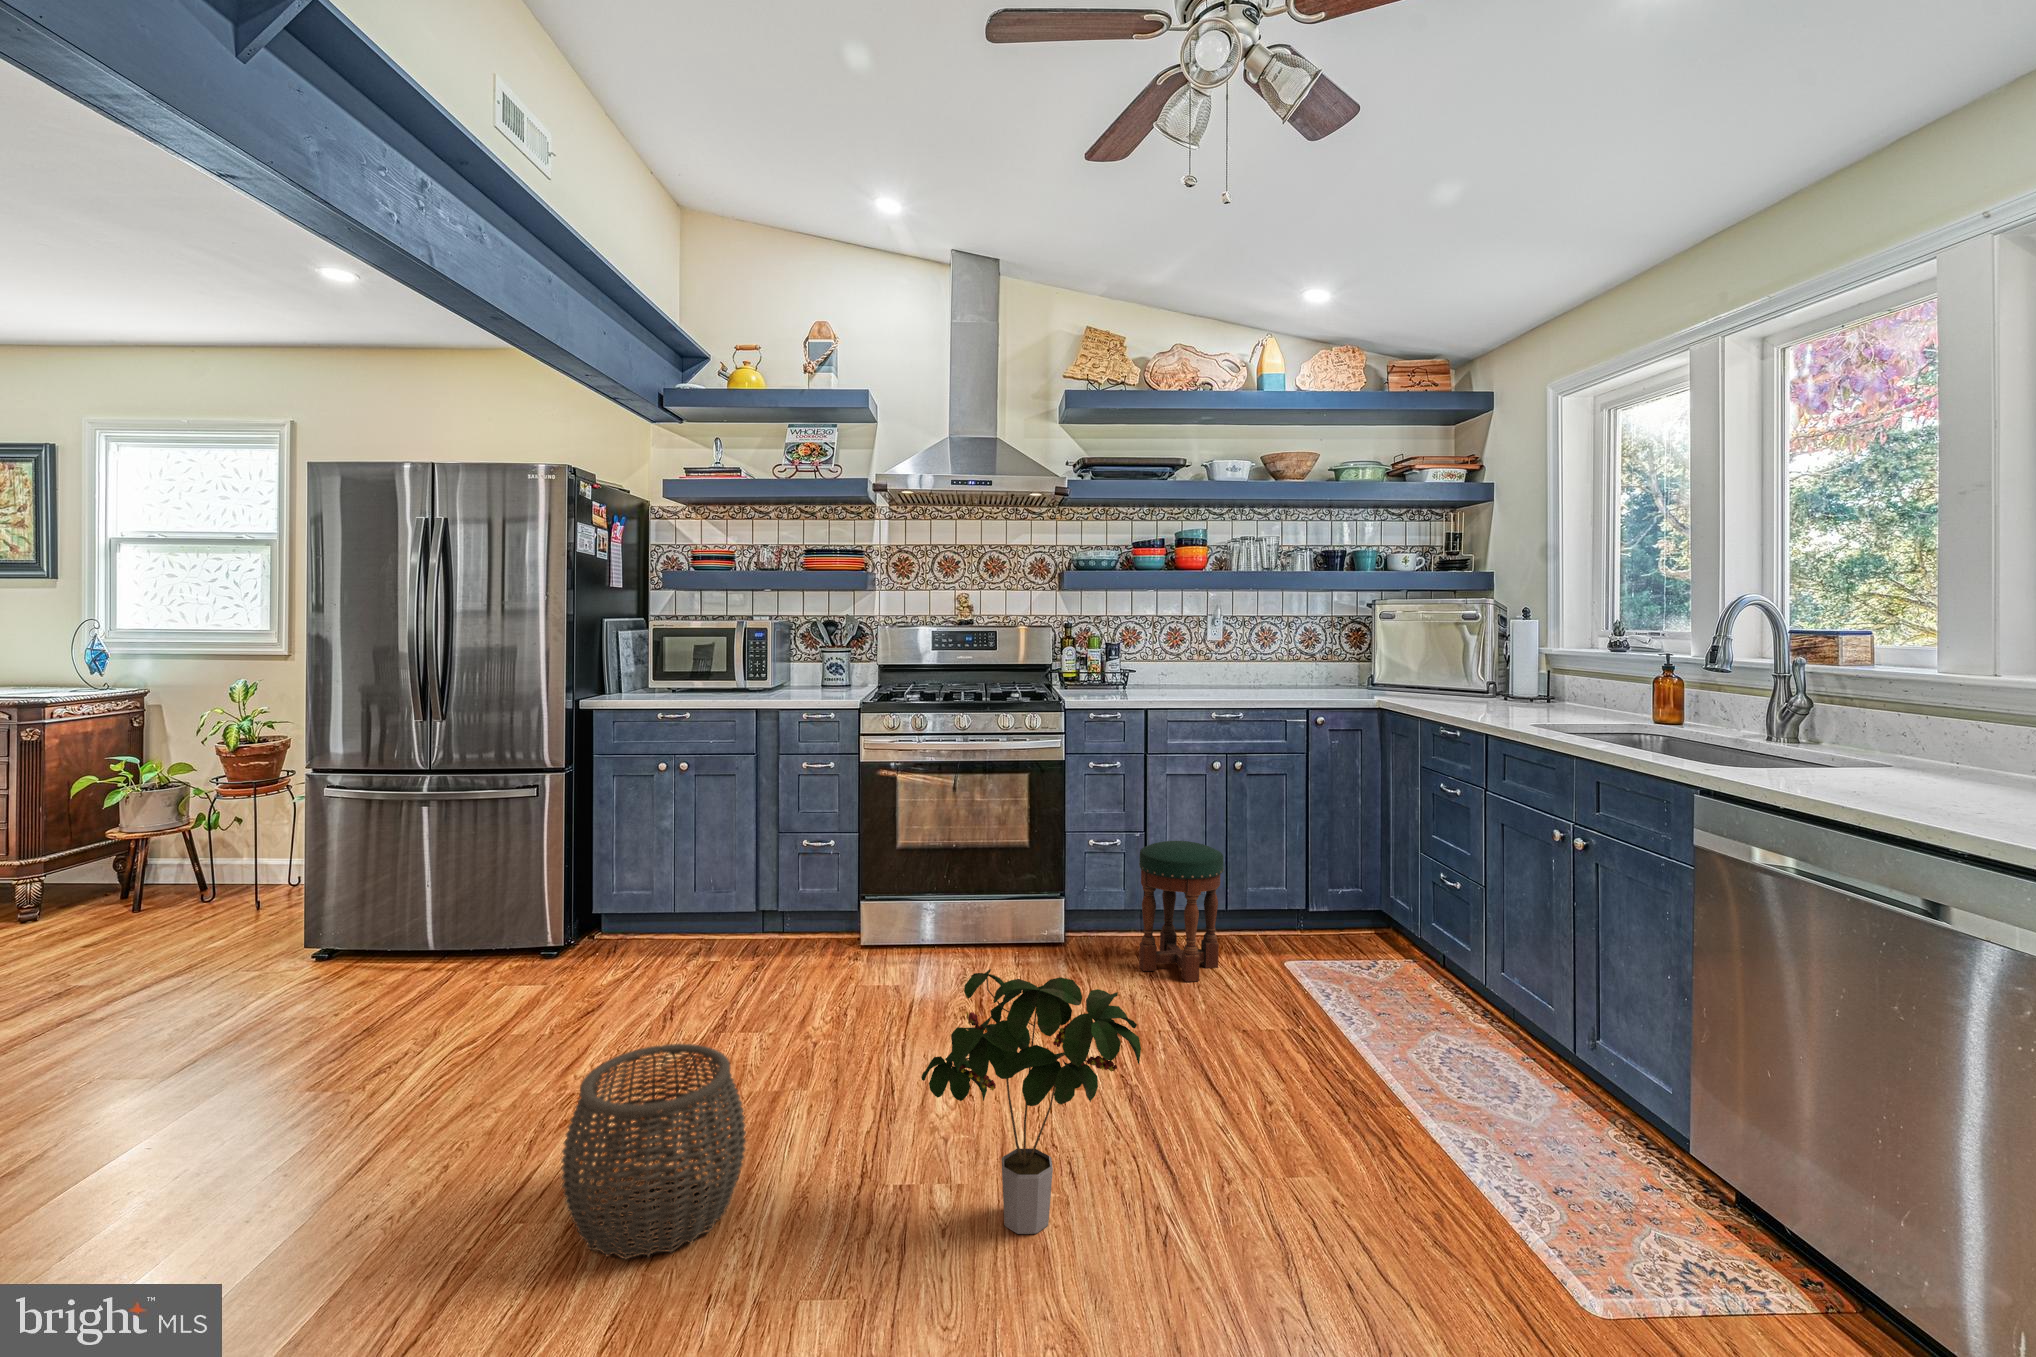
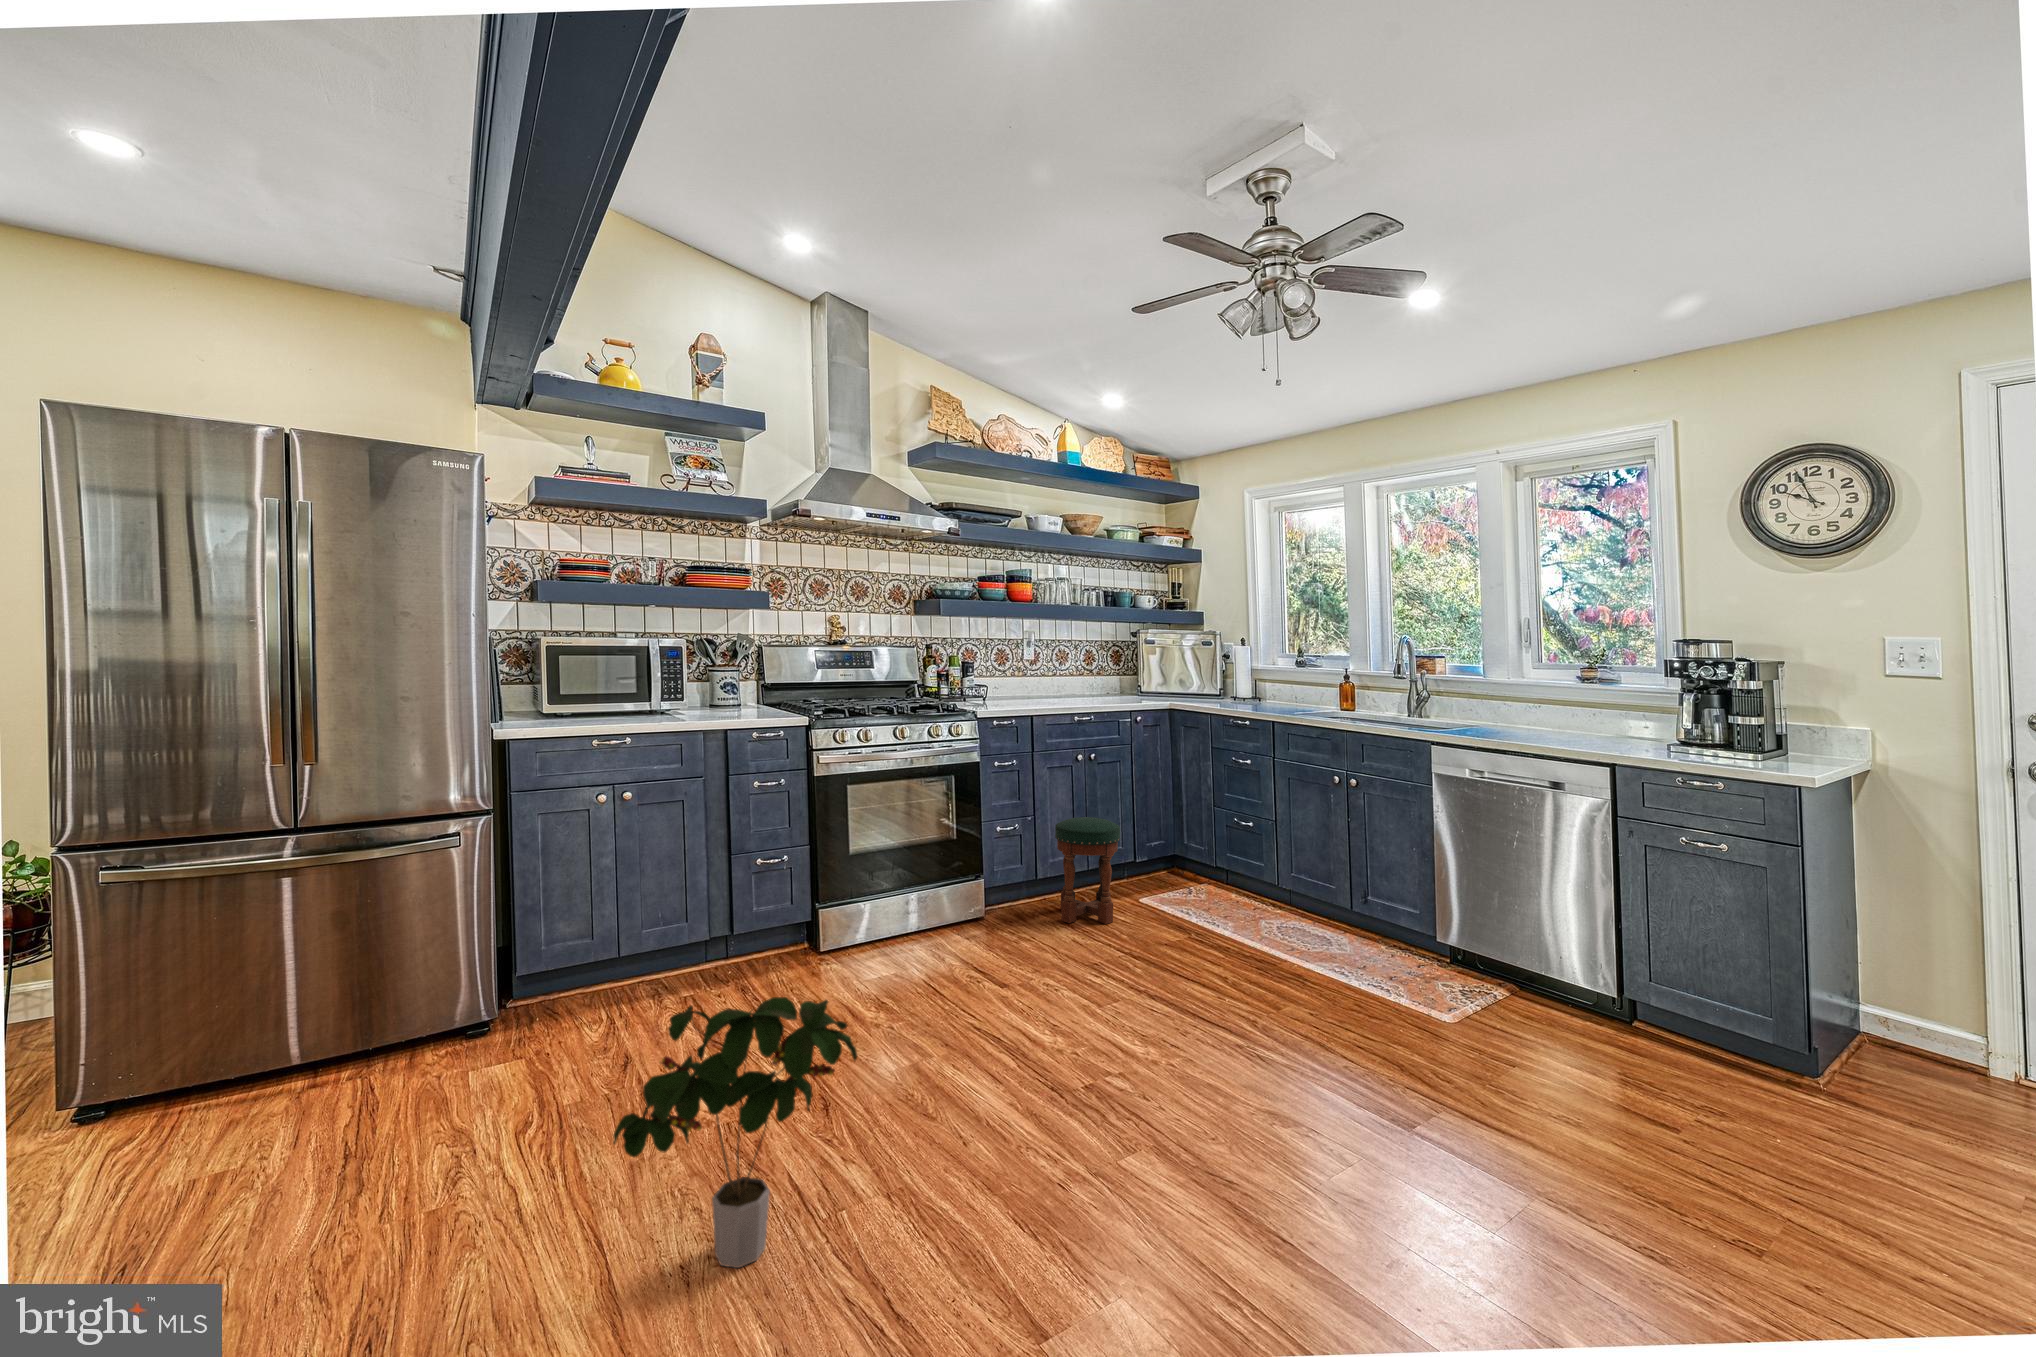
potted plant: present [921,969,1141,1234] -> present [613,997,858,1268]
woven basket: present [562,1044,746,1259] -> none [940,1015,1091,1199]

